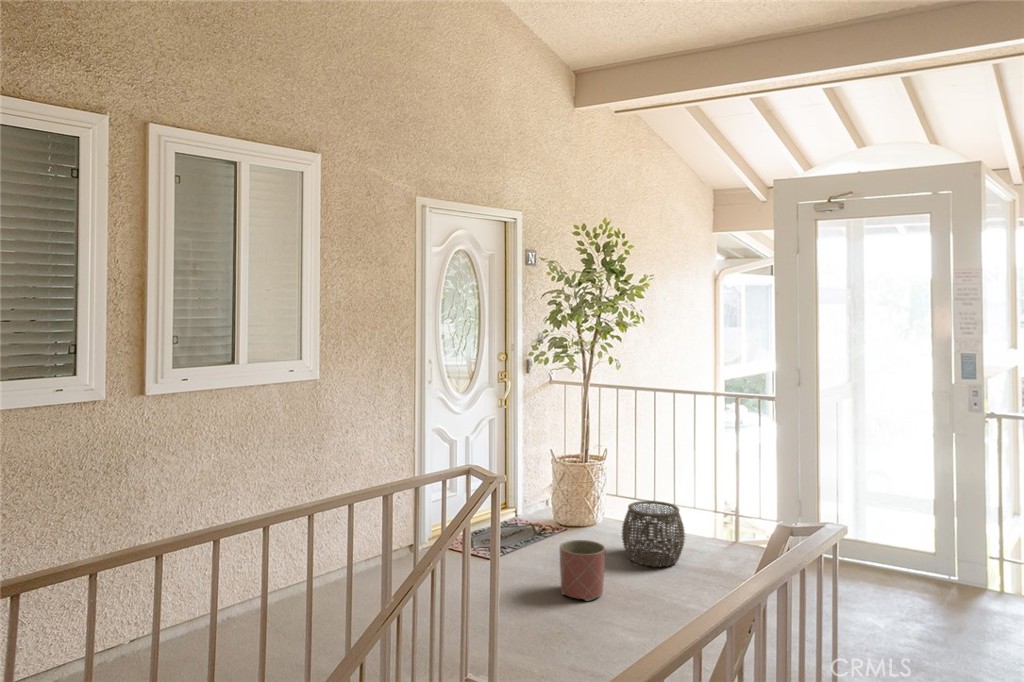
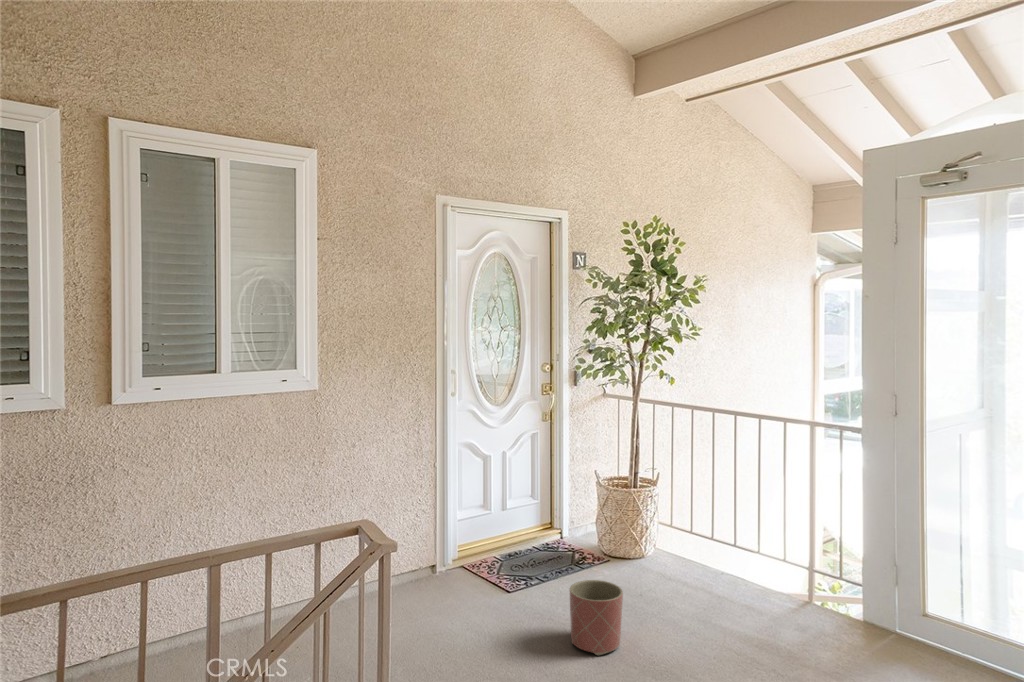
woven basket: present [622,501,685,567] -> none [659,536,734,617]

